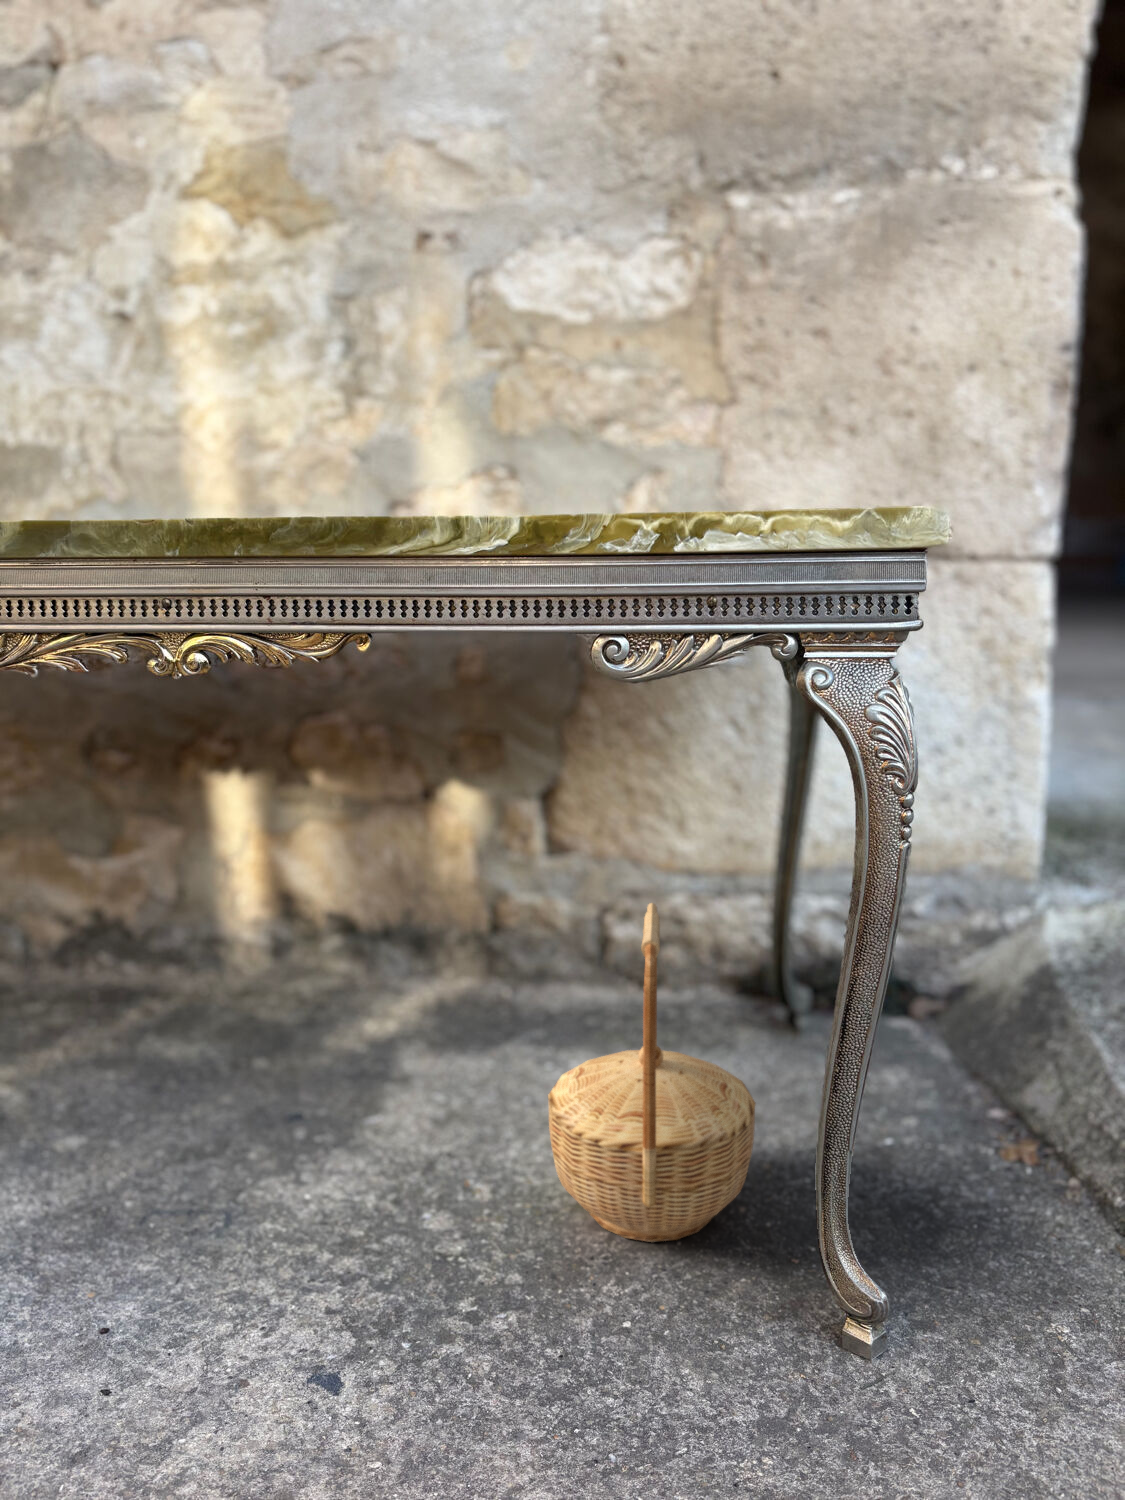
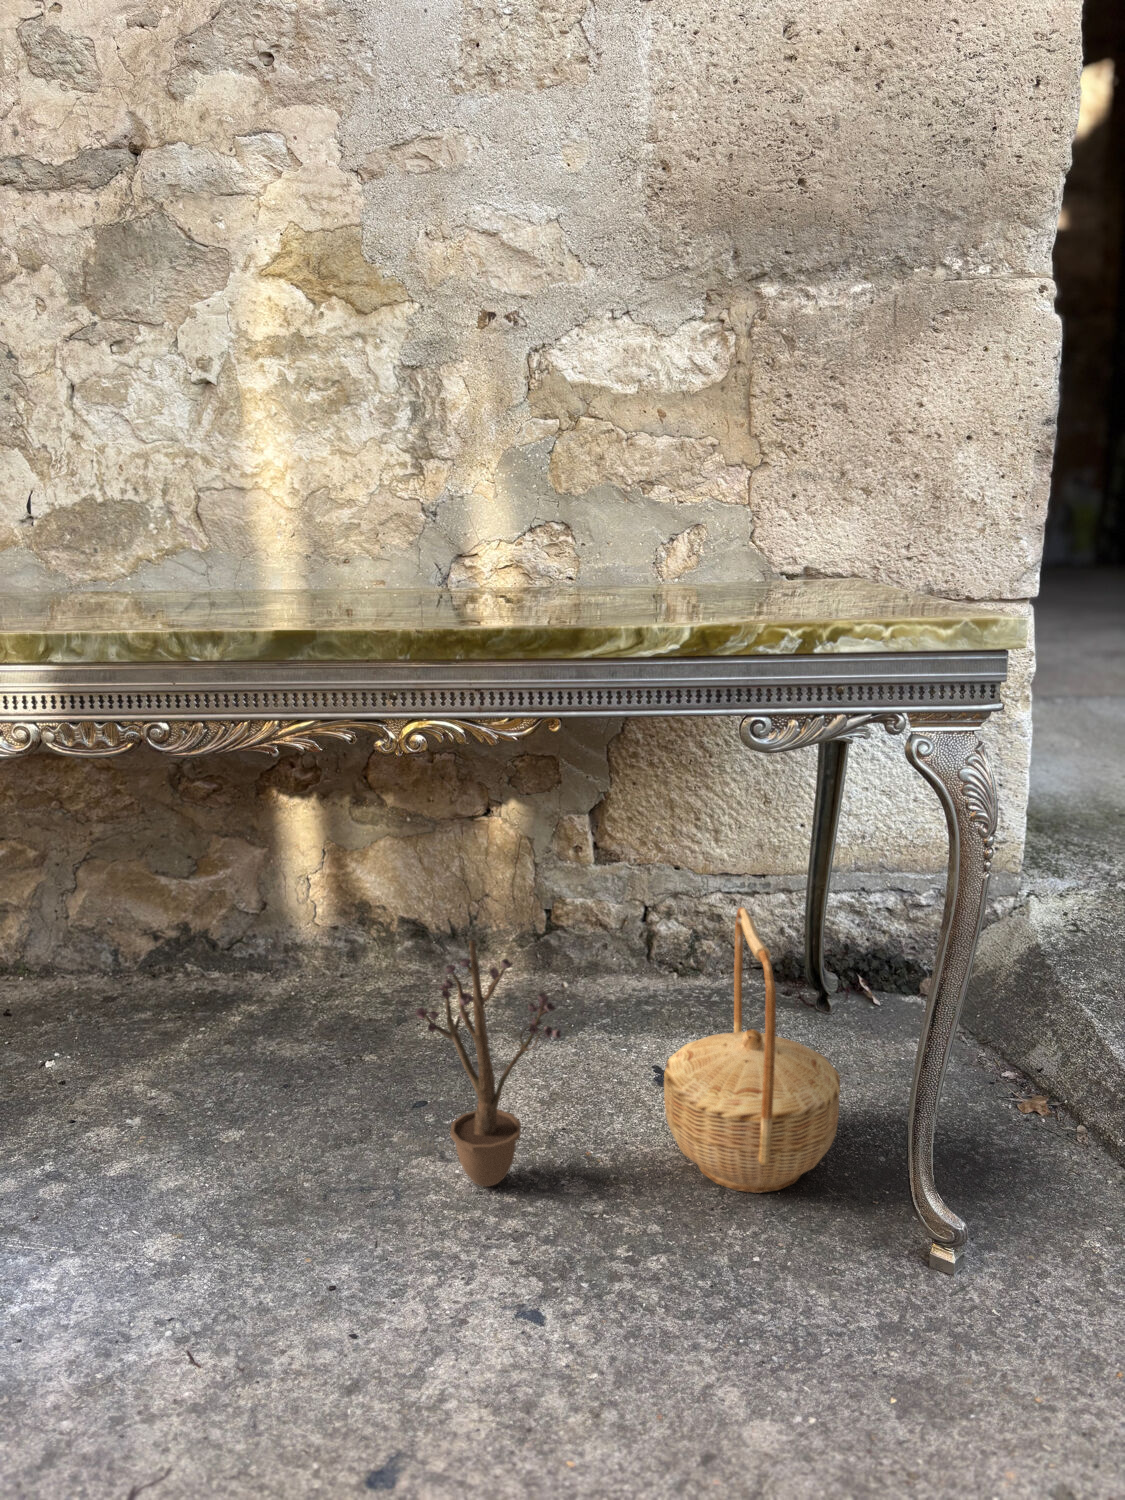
decorative plant: none [249,924,414,1218] -> present [397,941,561,1187]

